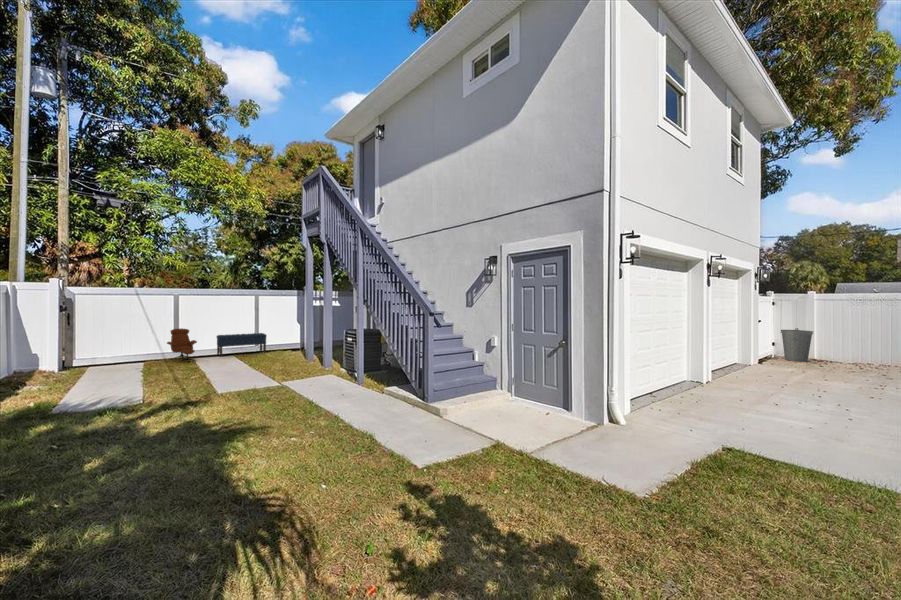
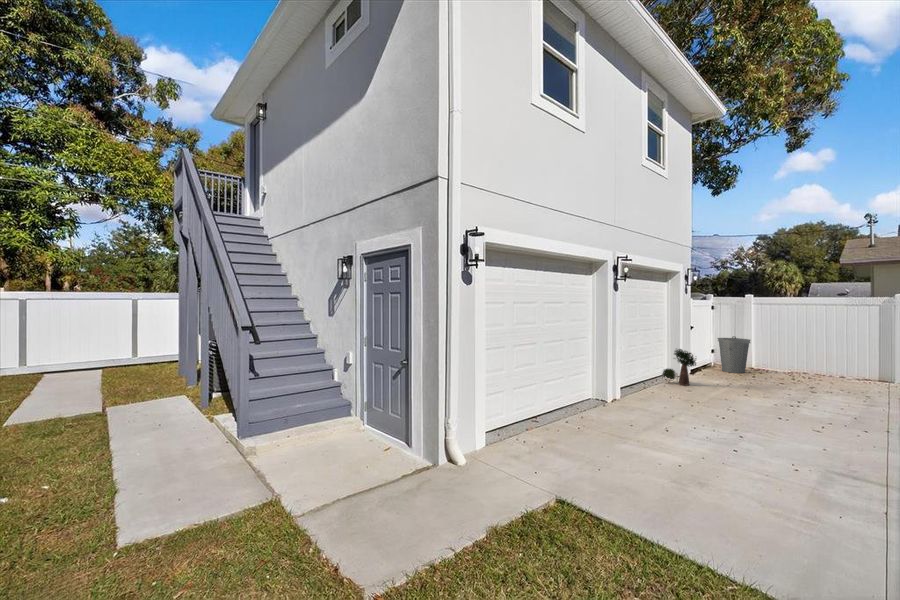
lounge chair: present [167,328,197,361] -> none [11,340,52,381]
bench: present [217,333,266,356] -> none [82,344,145,372]
potted plant: none [737,338,772,371] -> present [662,349,696,386]

